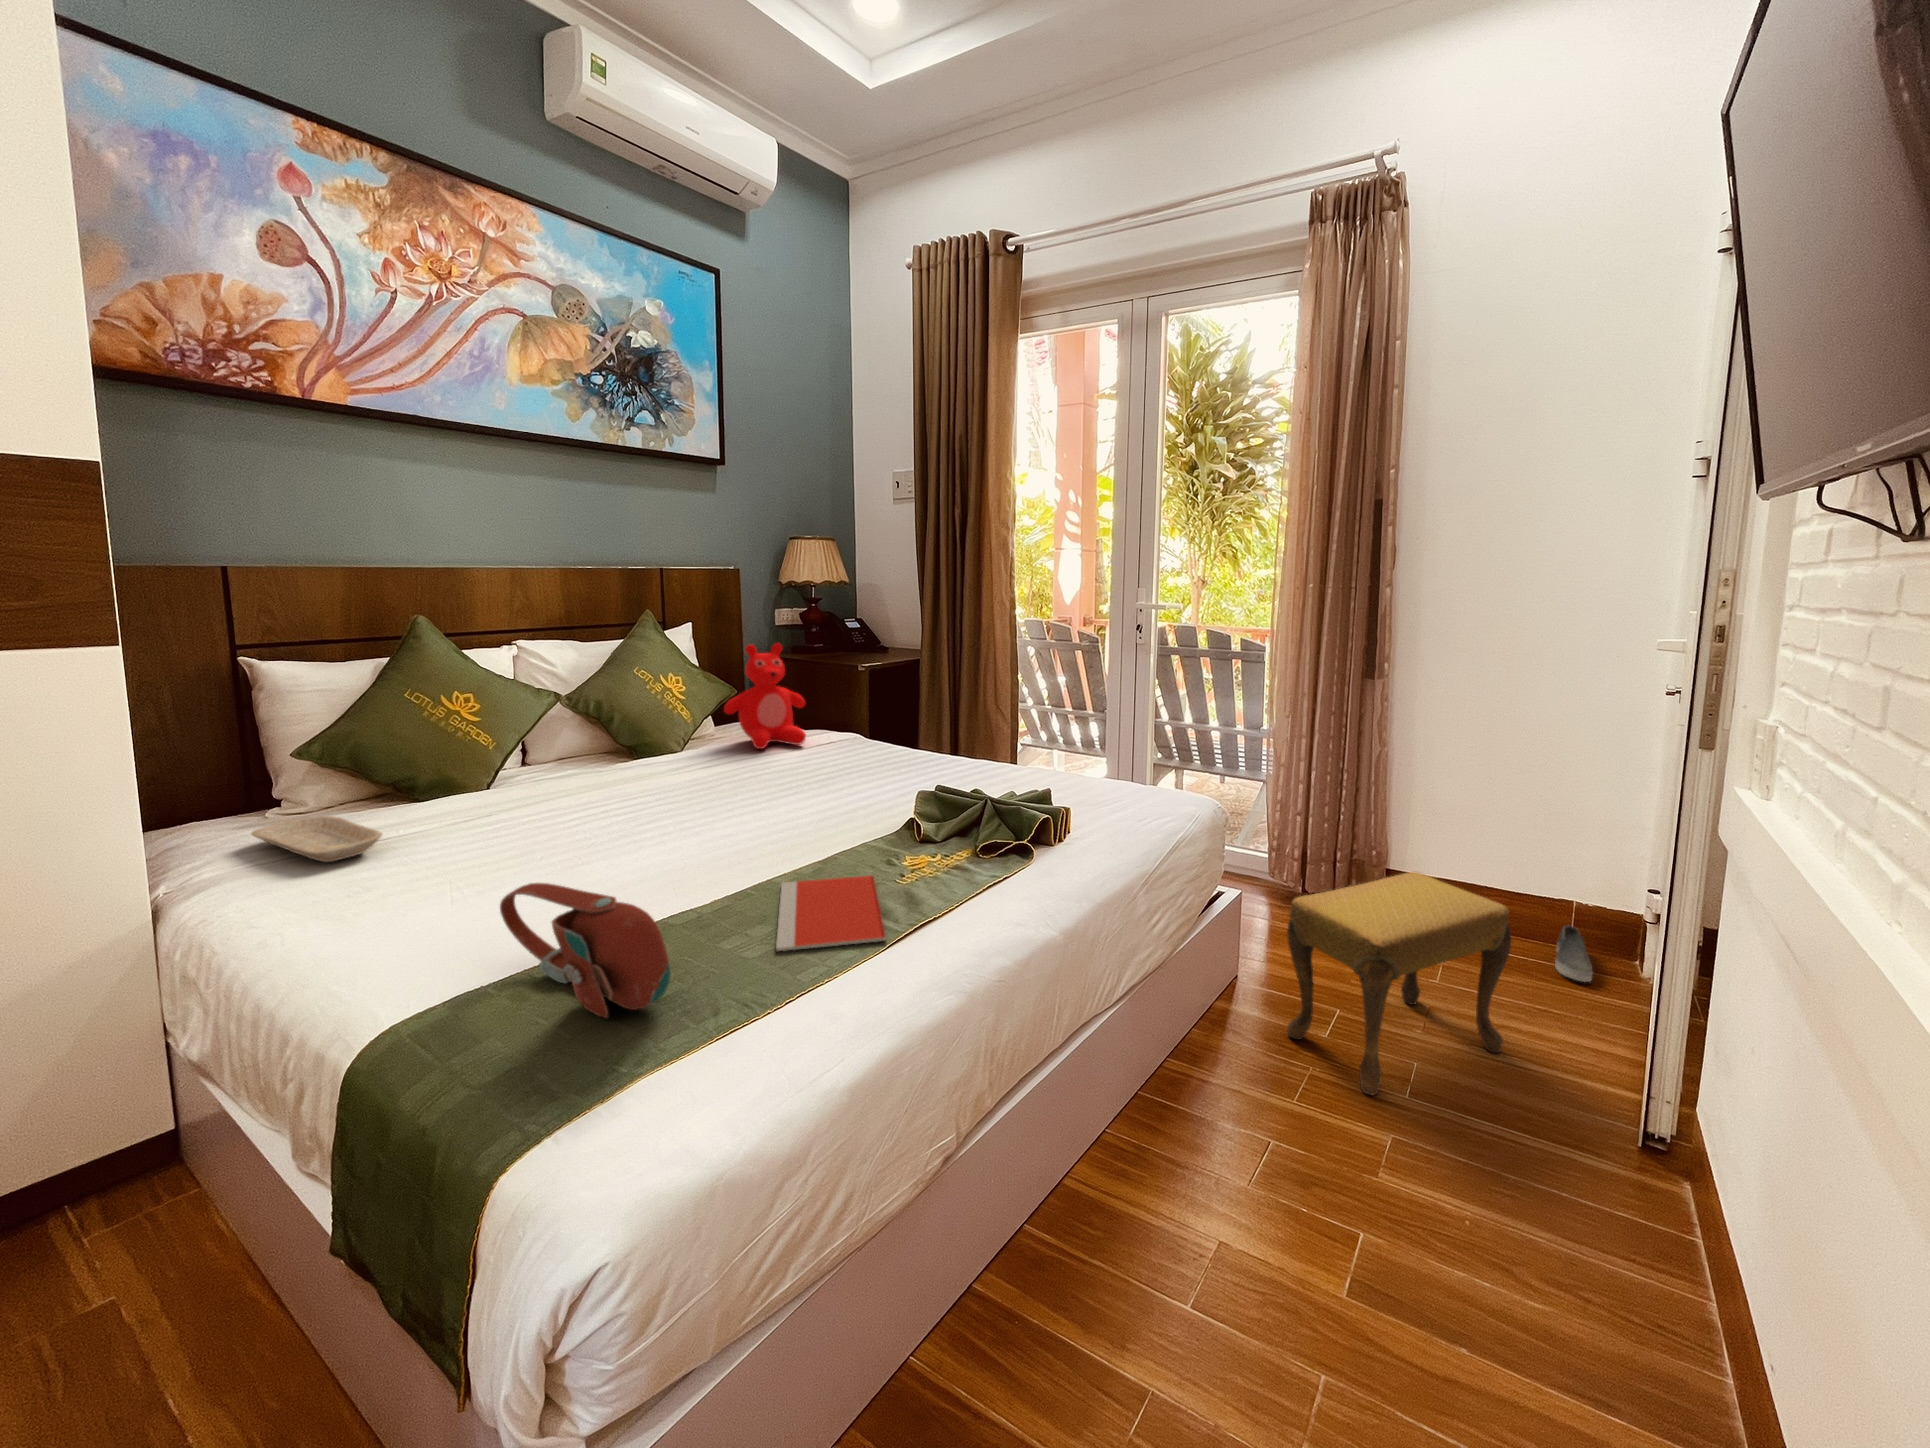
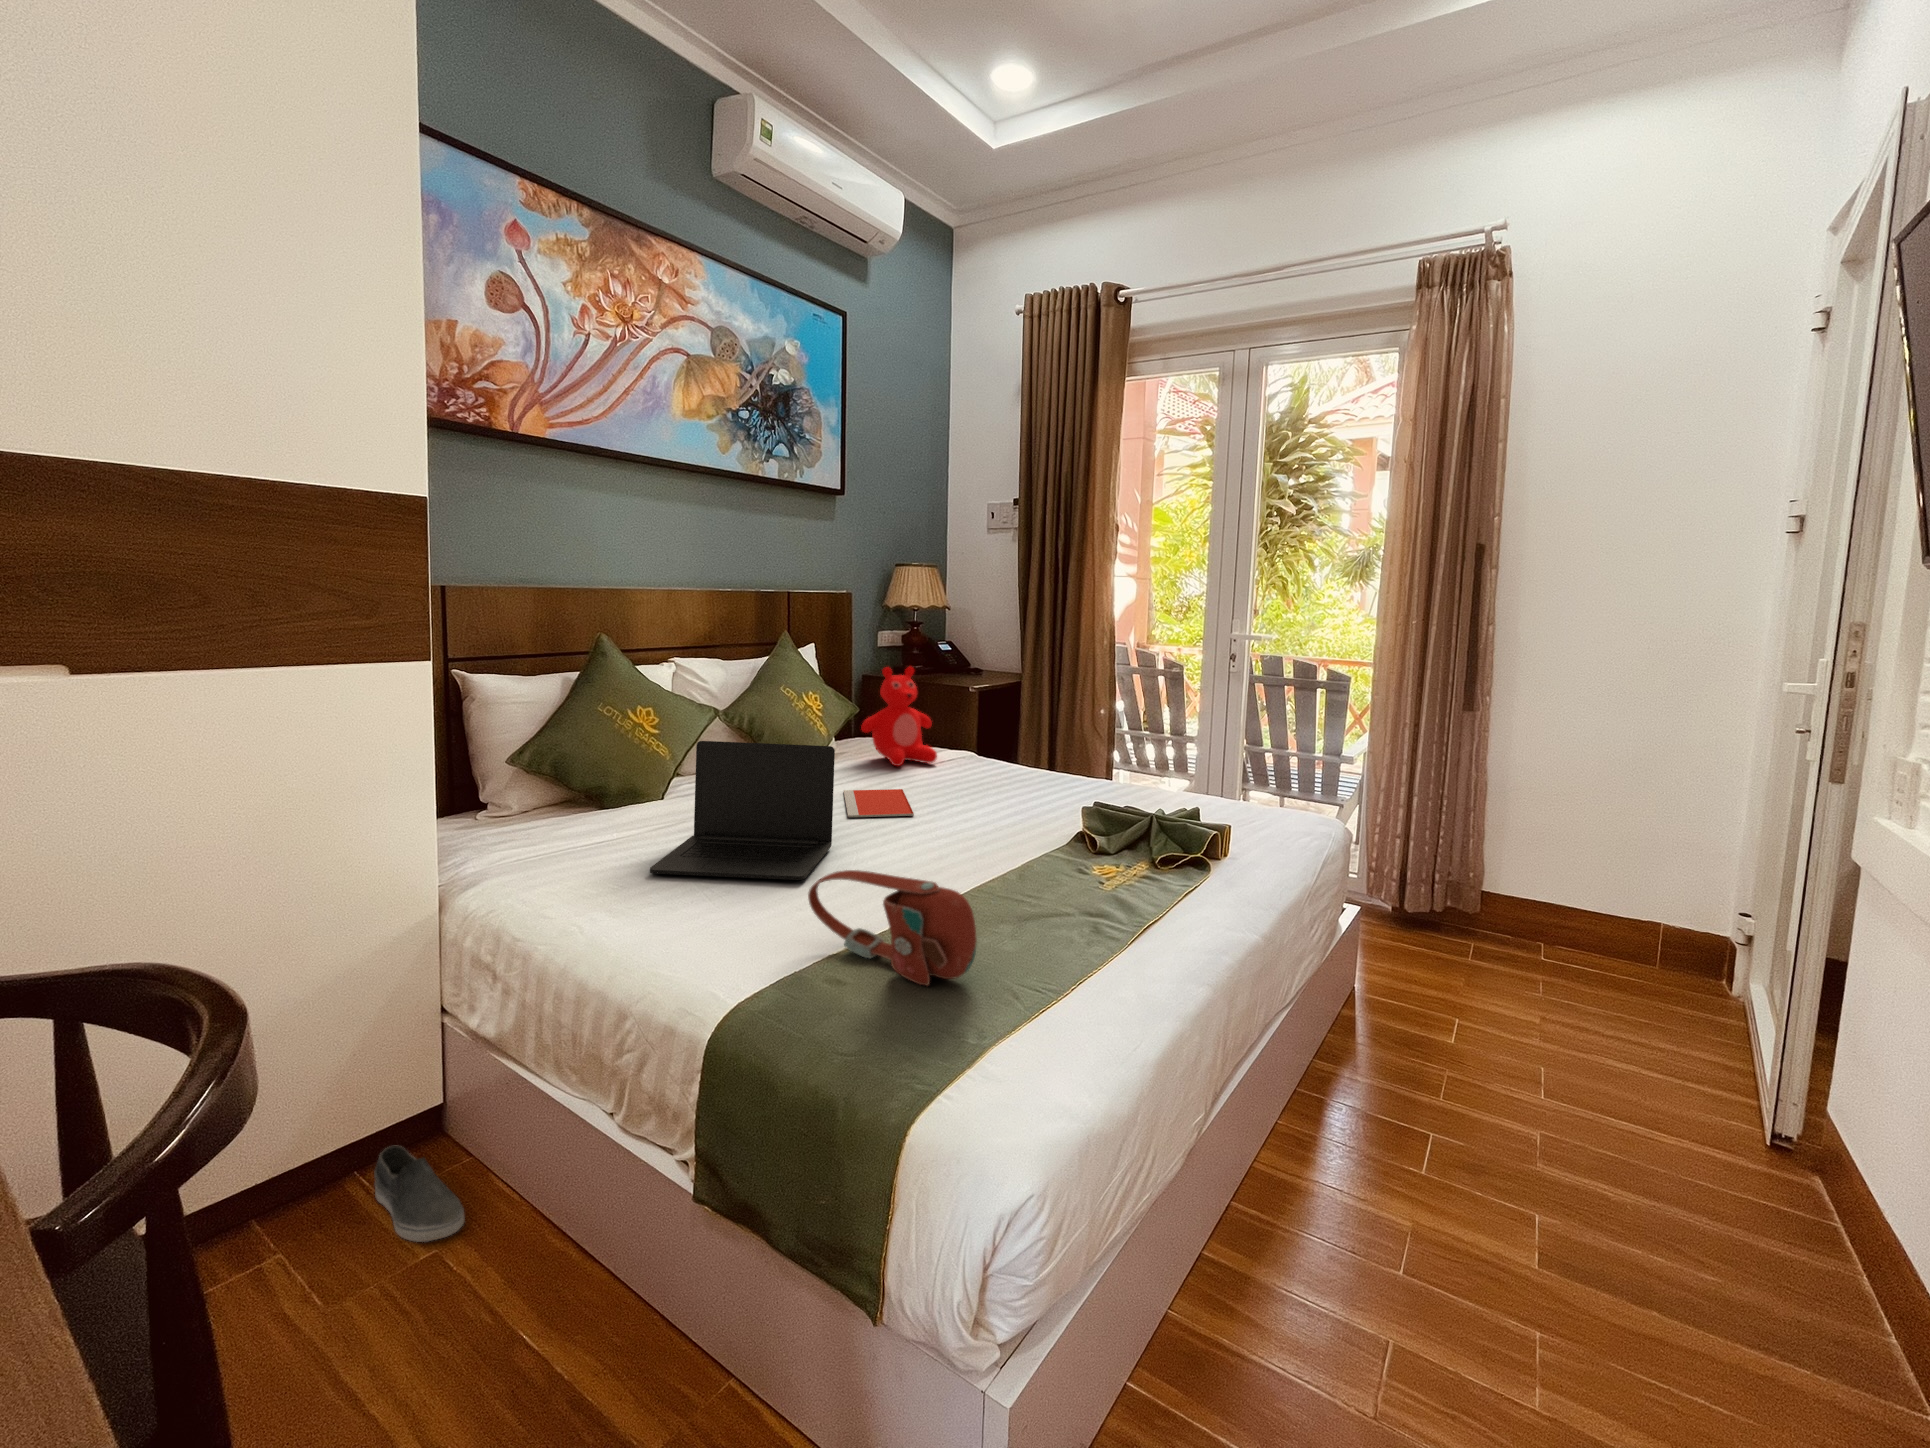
laptop: none [386,731,620,886] -> present [650,741,835,880]
tray: present [252,816,382,862] -> none [504,816,624,856]
footstool: present [1287,872,1511,1095] -> none [1419,894,1634,1098]
notebook: present [776,875,886,951] -> present [844,789,914,817]
shoe: present [1555,926,1593,982] -> present [374,1146,465,1242]

